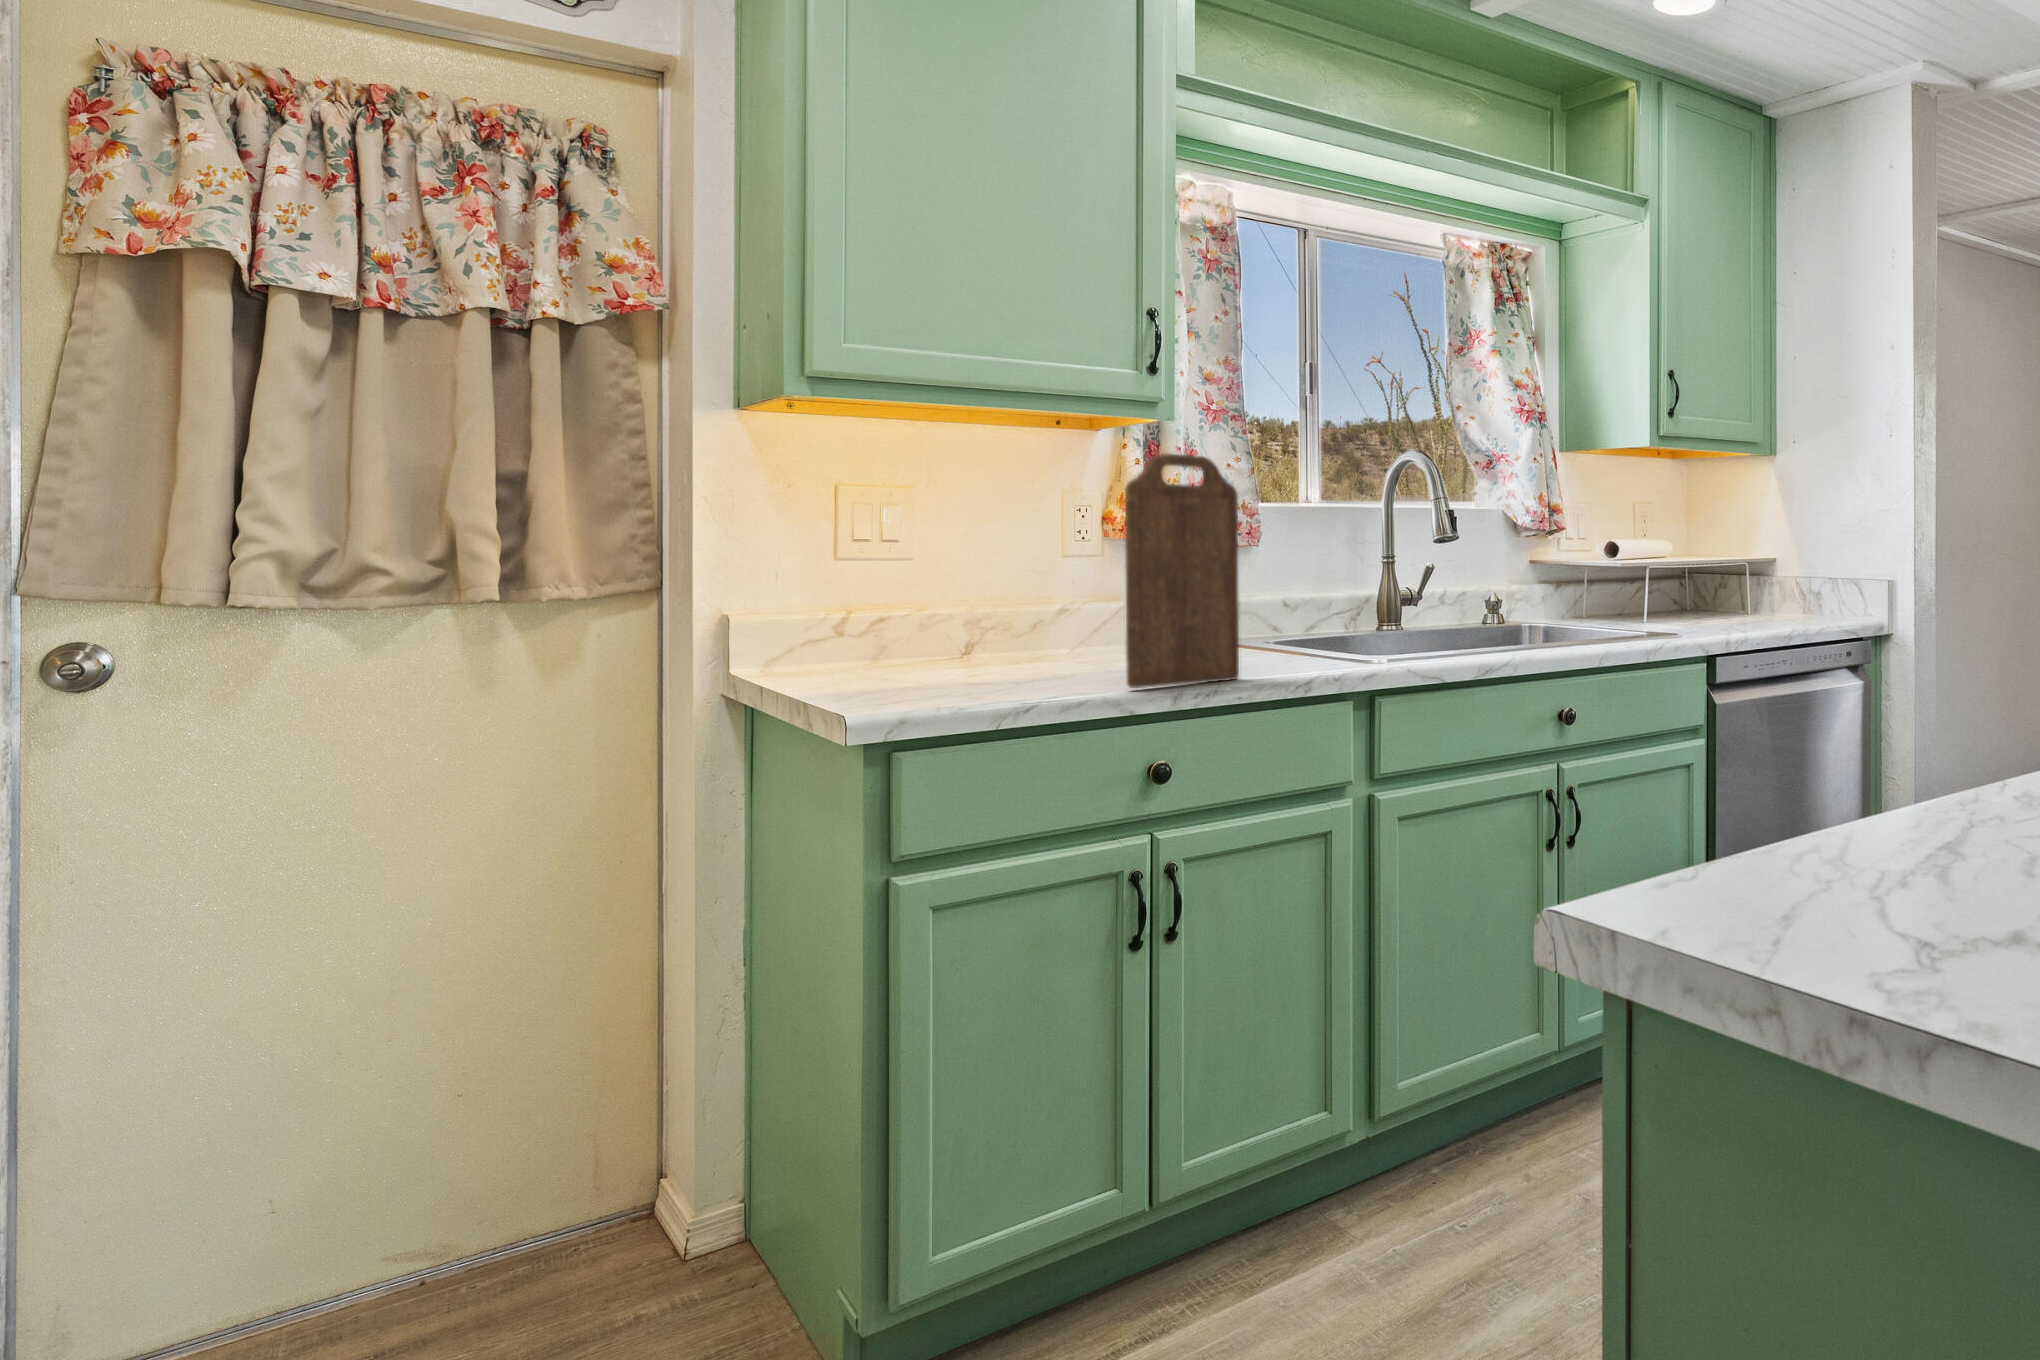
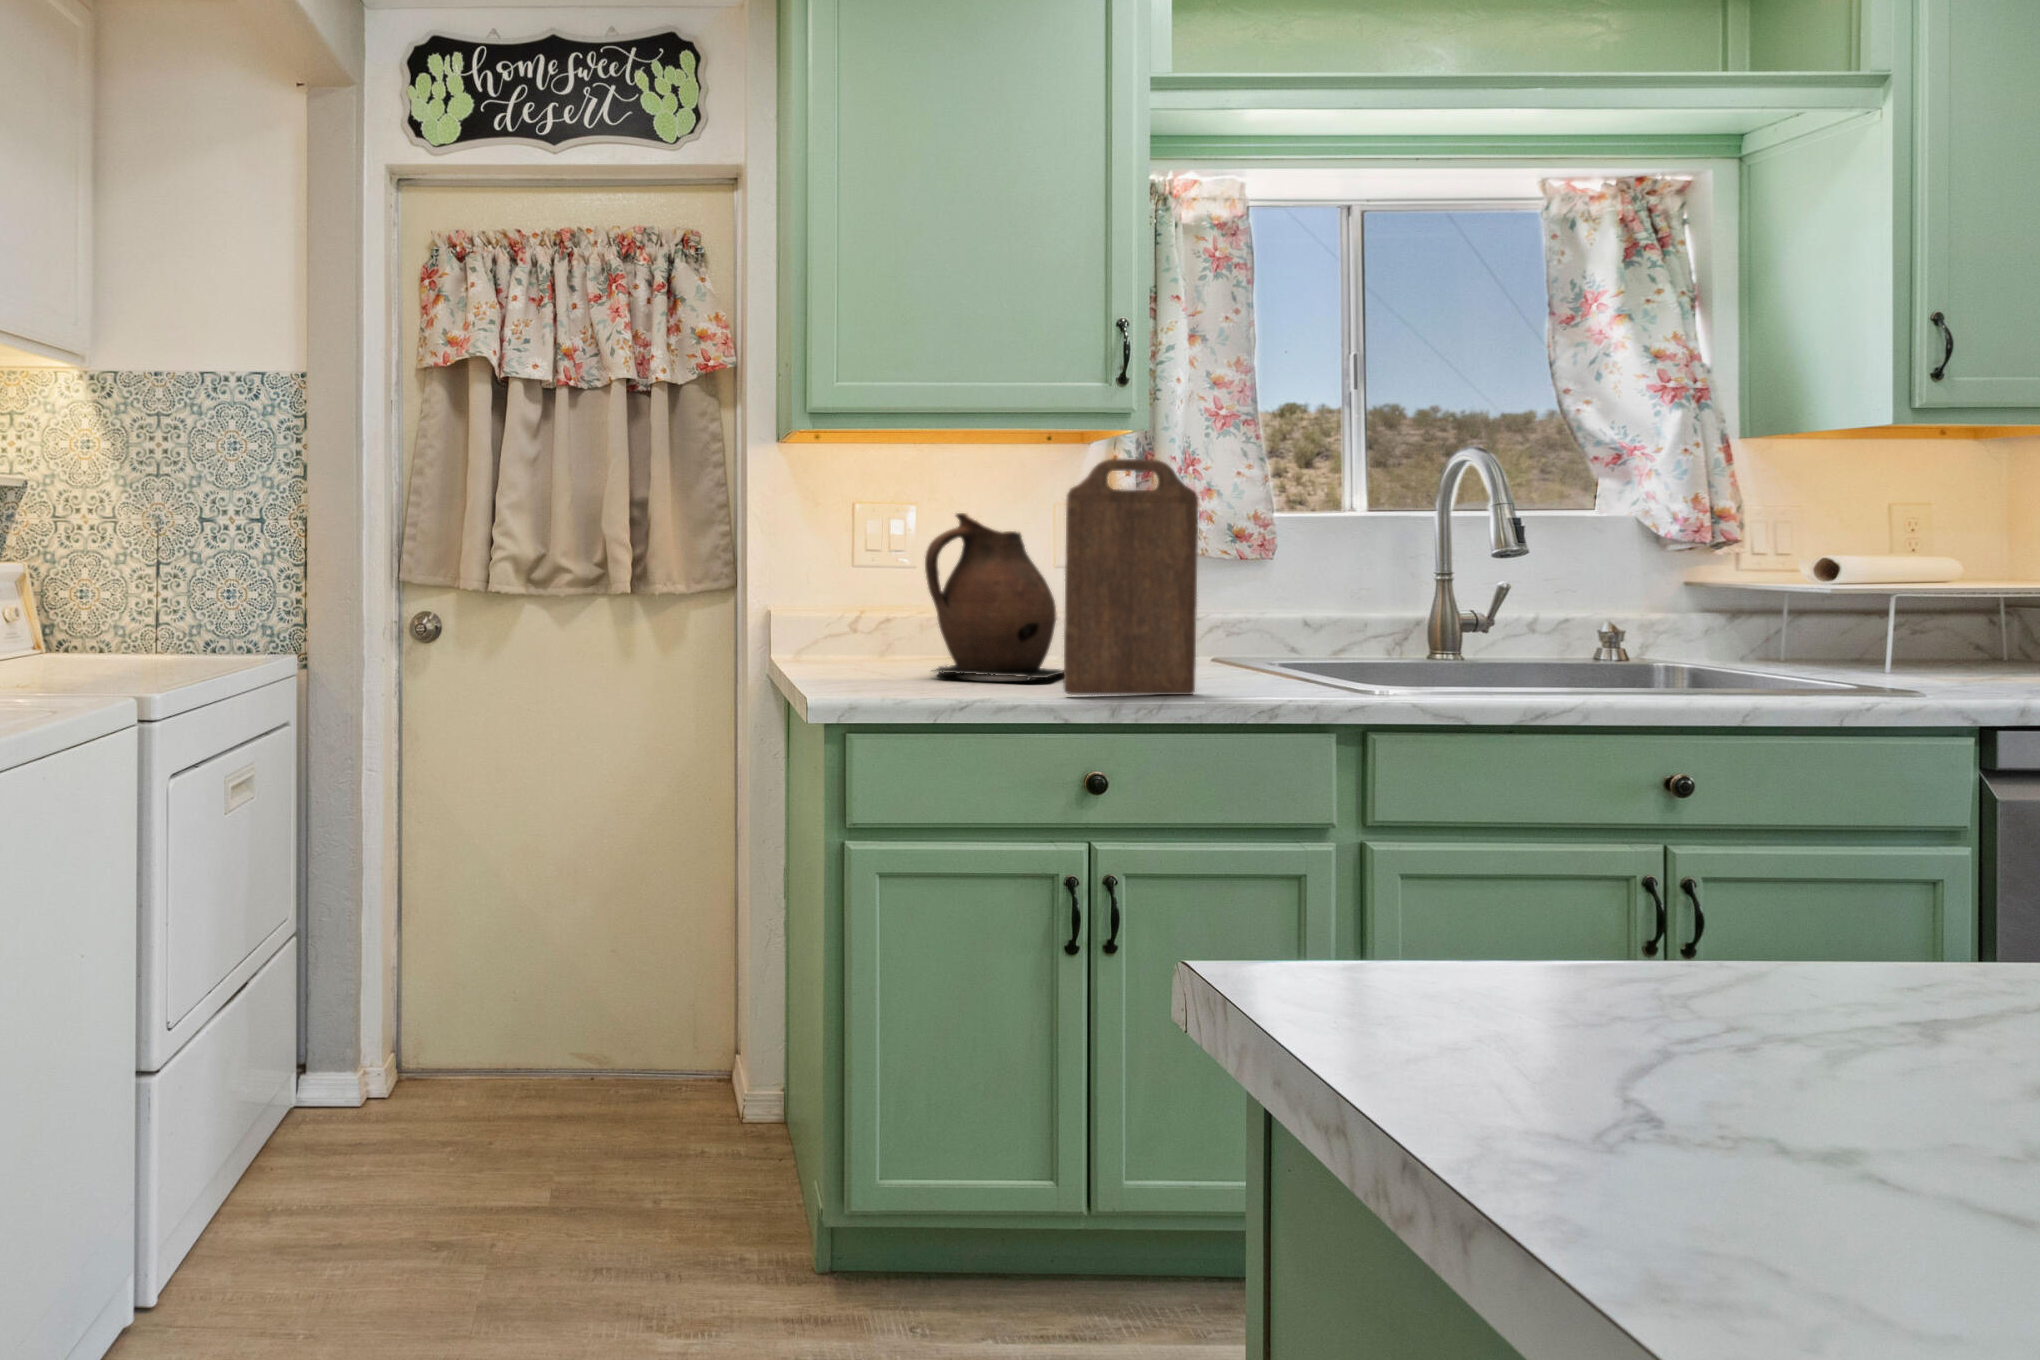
ceramic pitcher: none [952,502,1105,678] -> present [925,513,1064,680]

